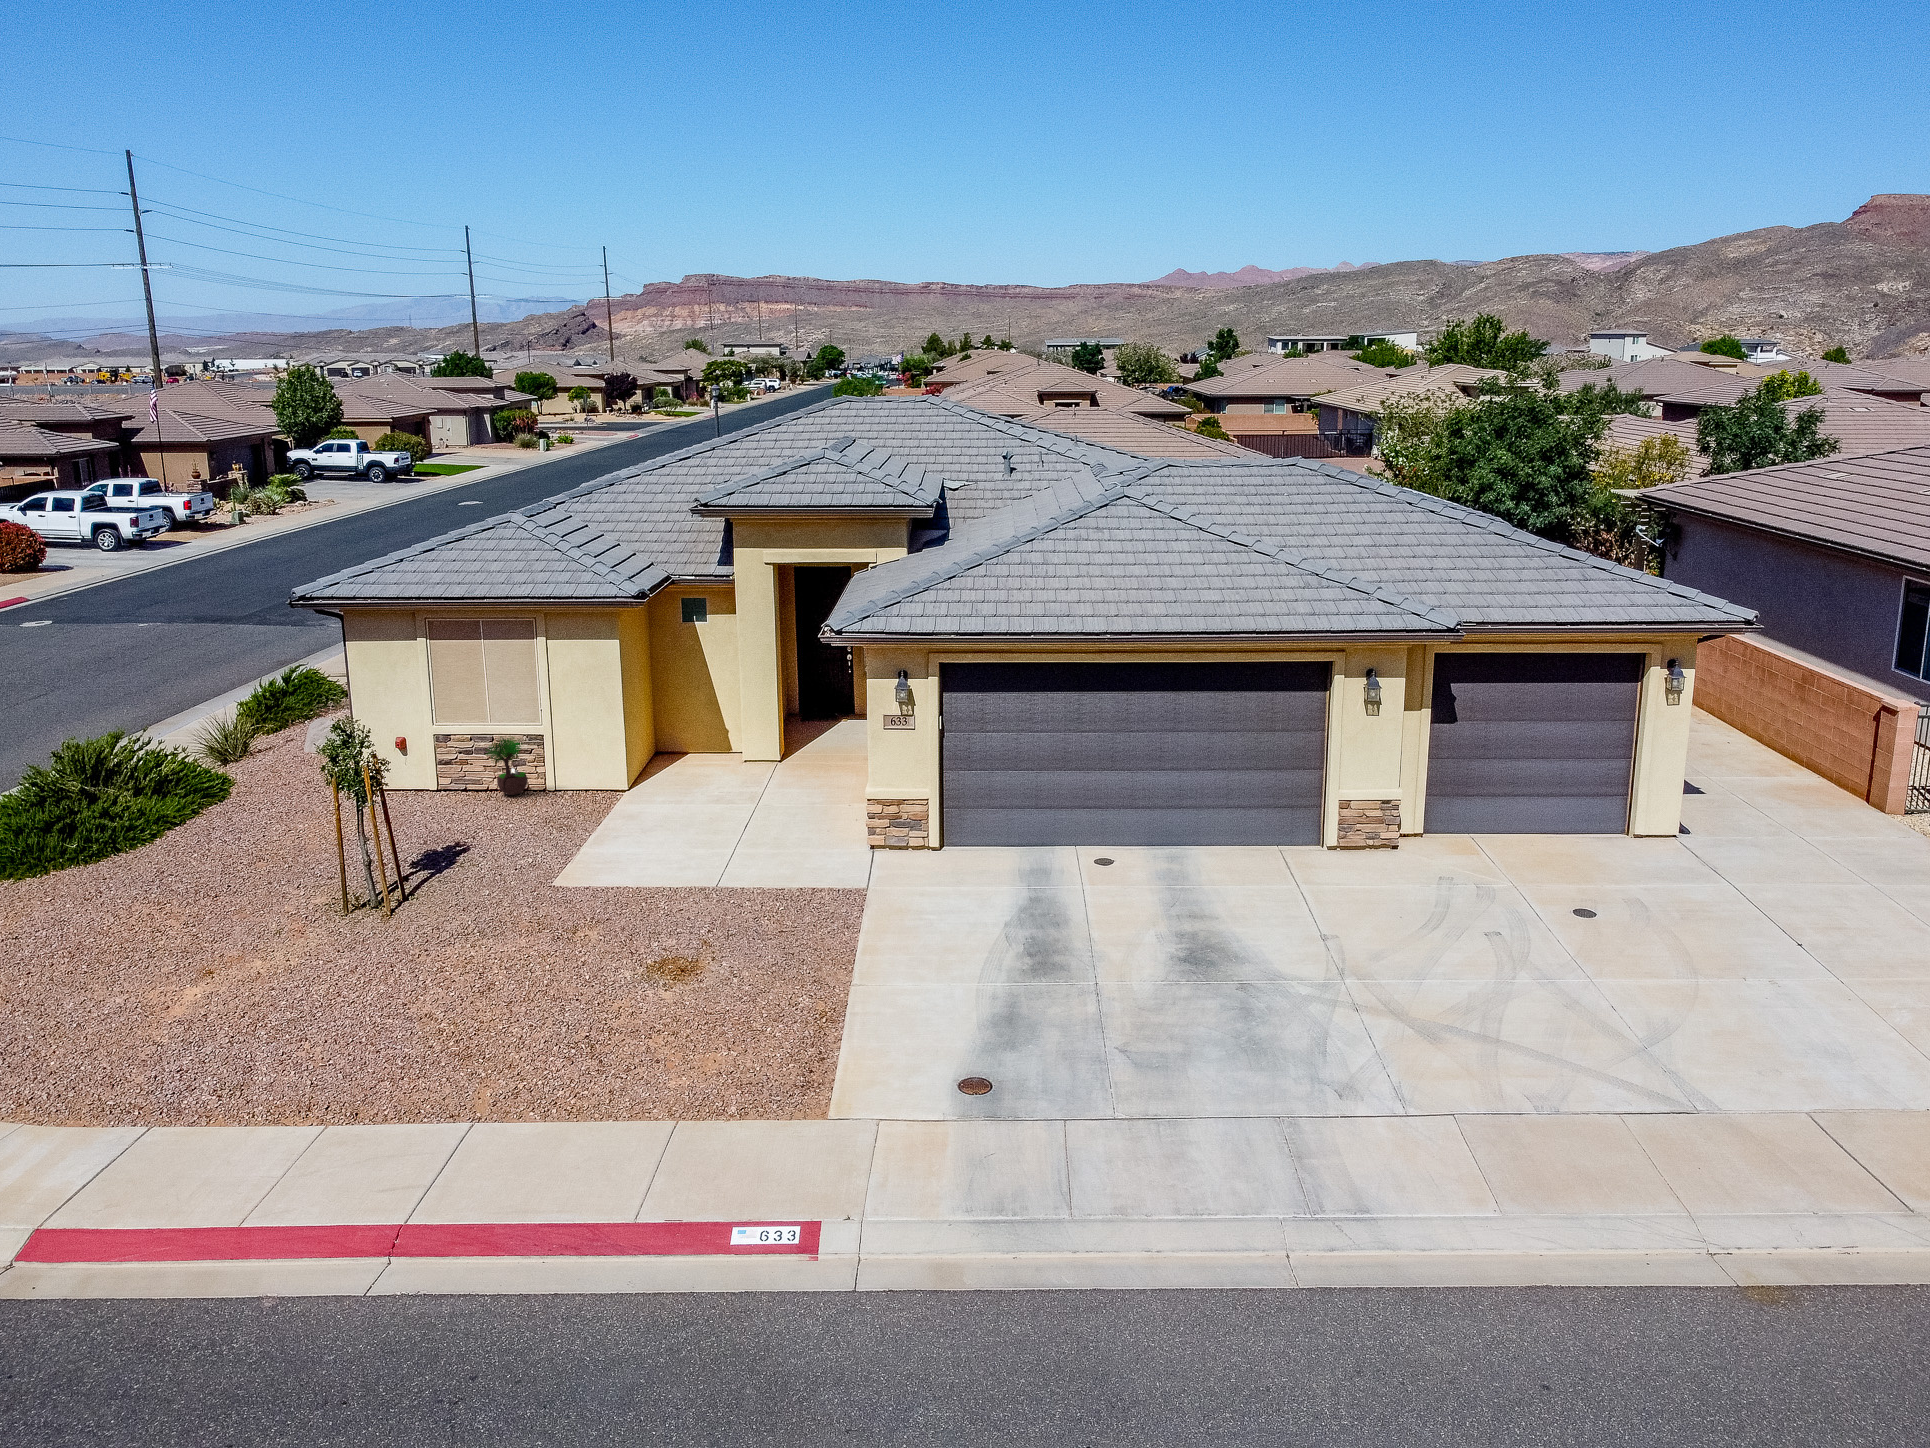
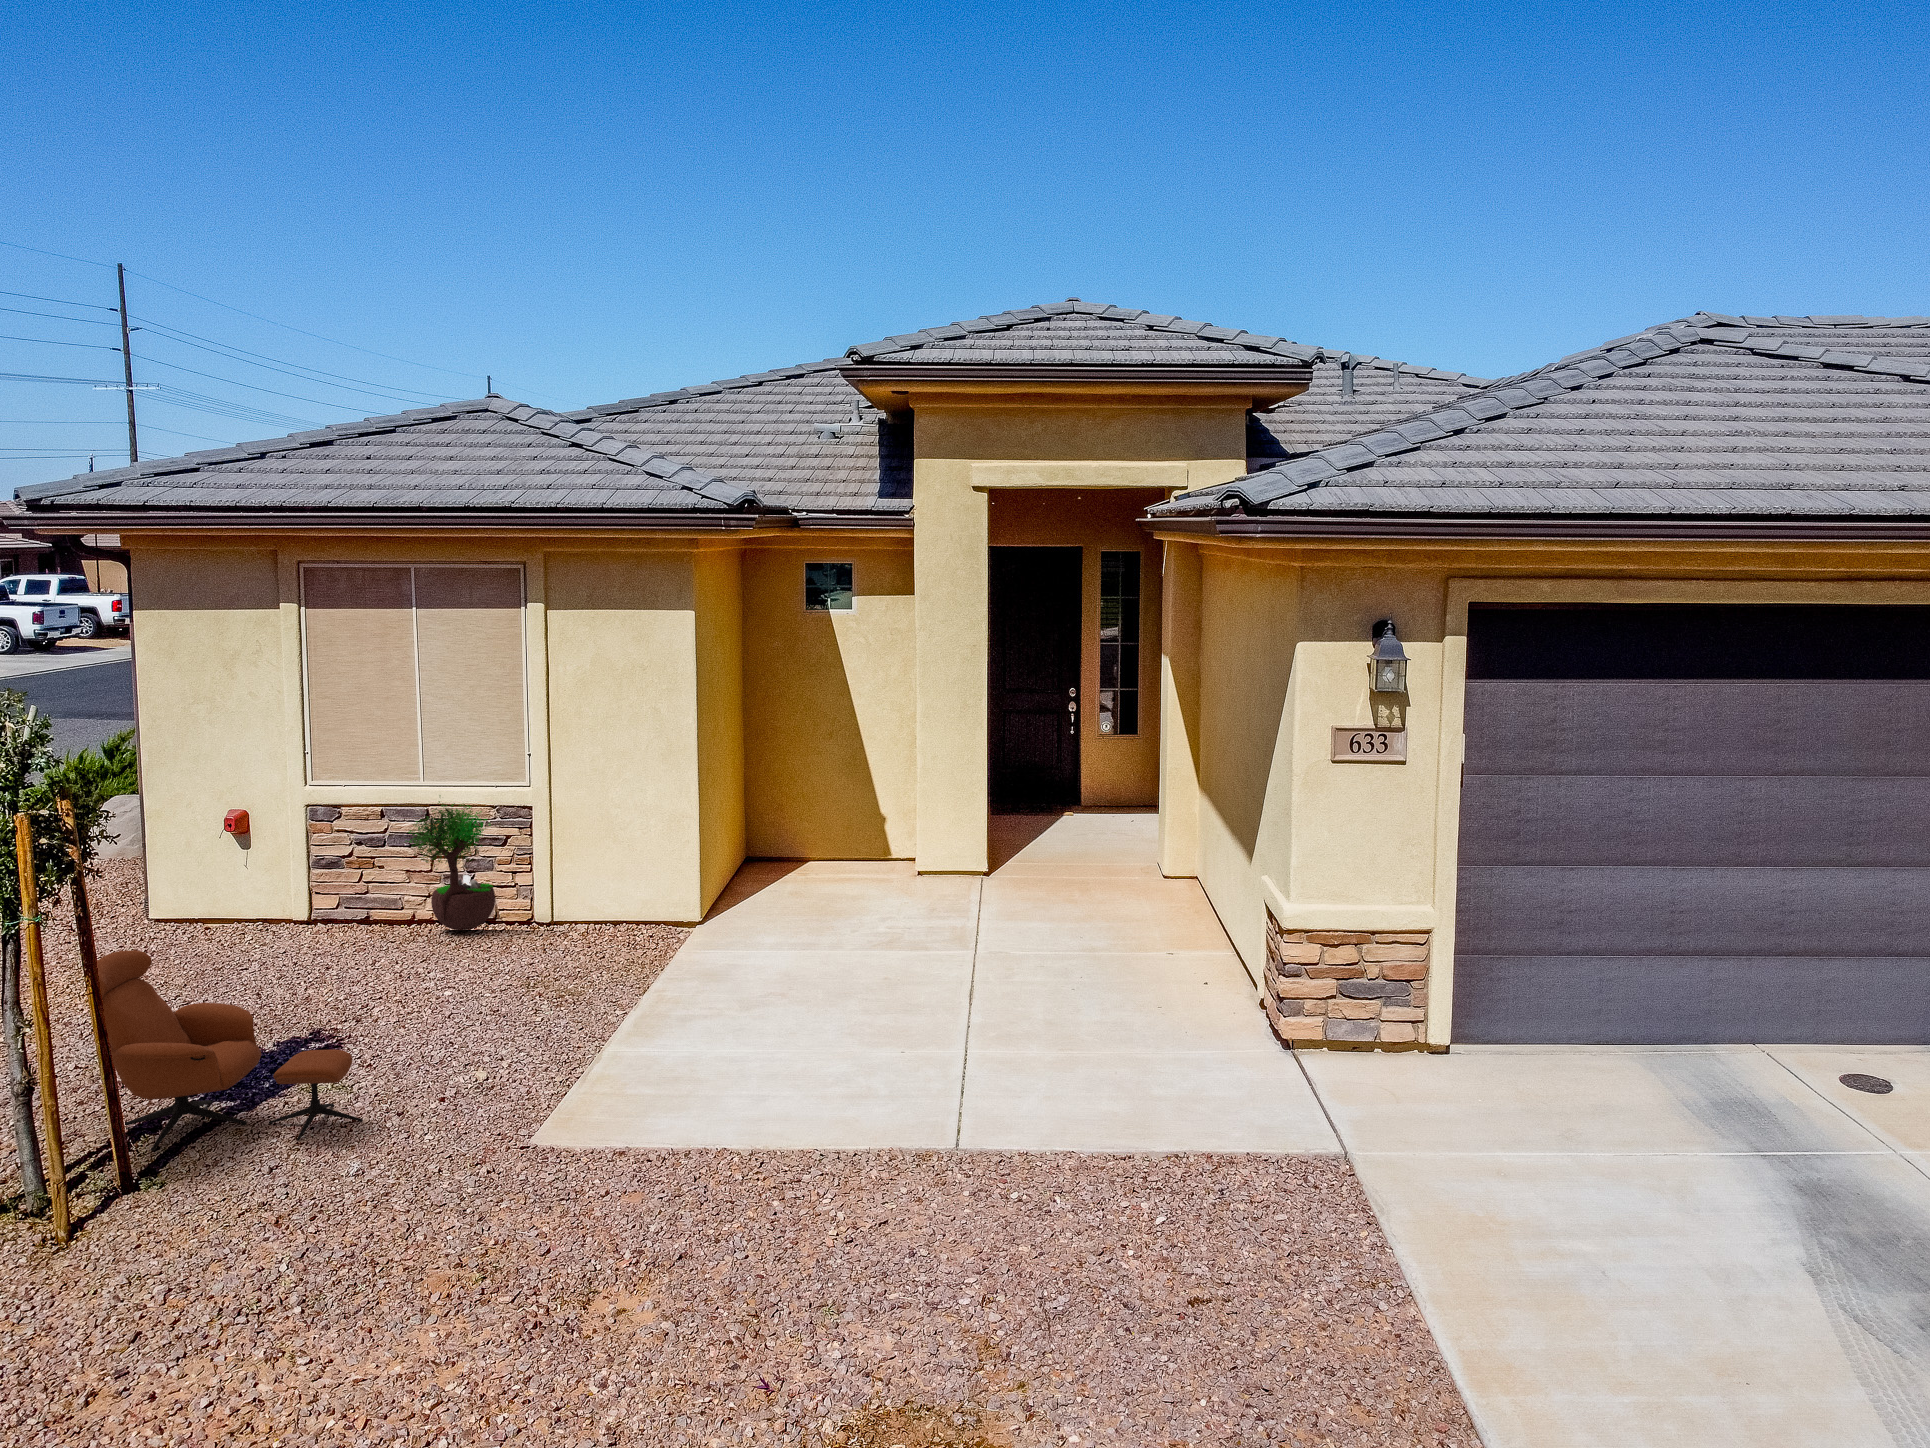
lounge chair: none [386,813,489,888] -> present [97,950,363,1151]

